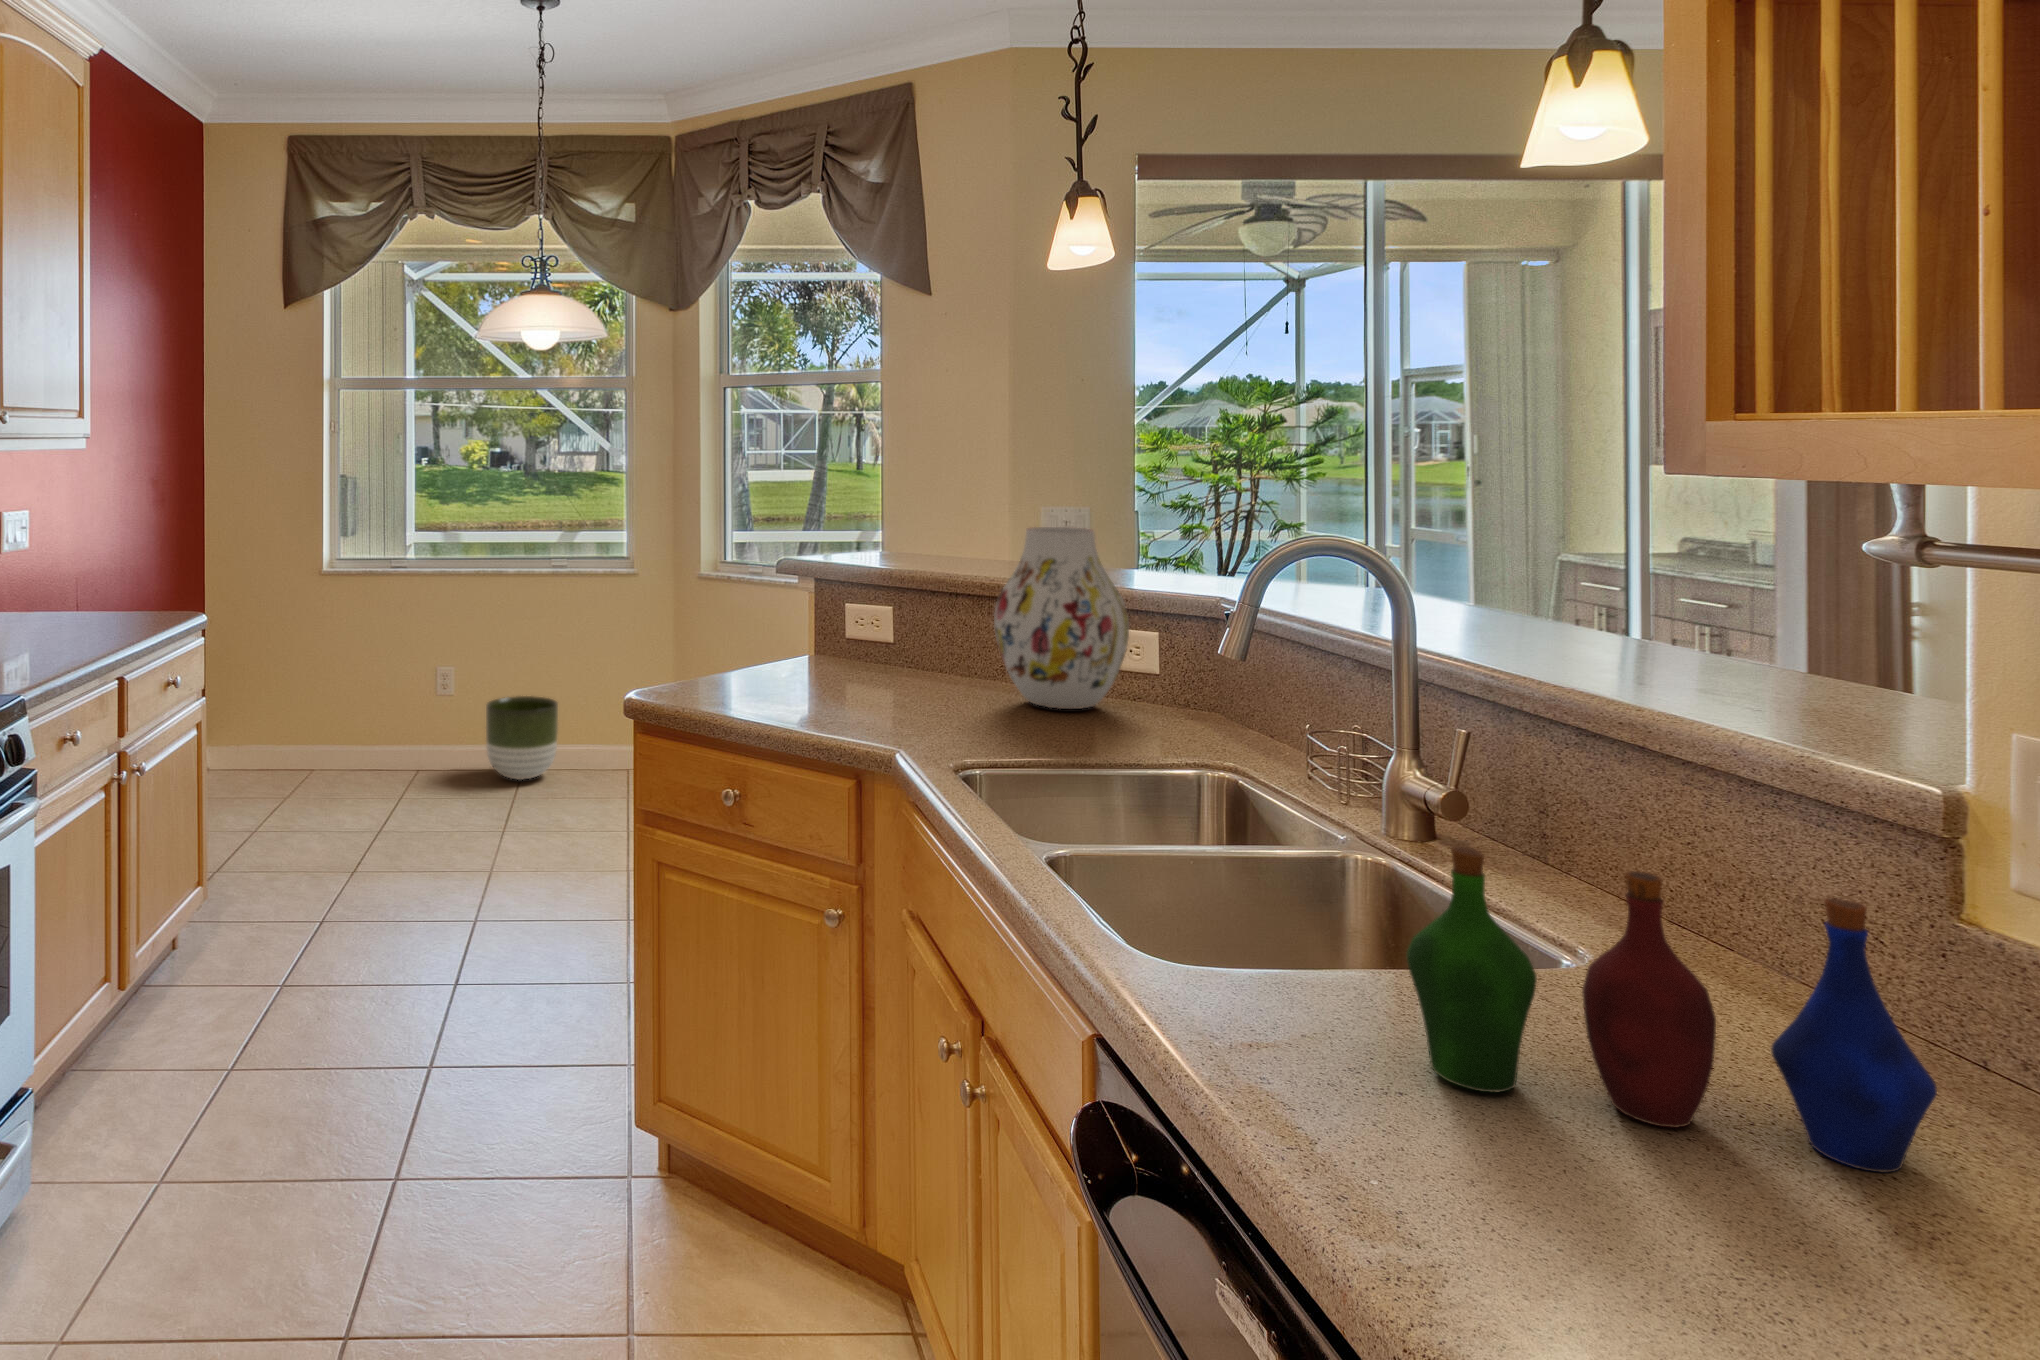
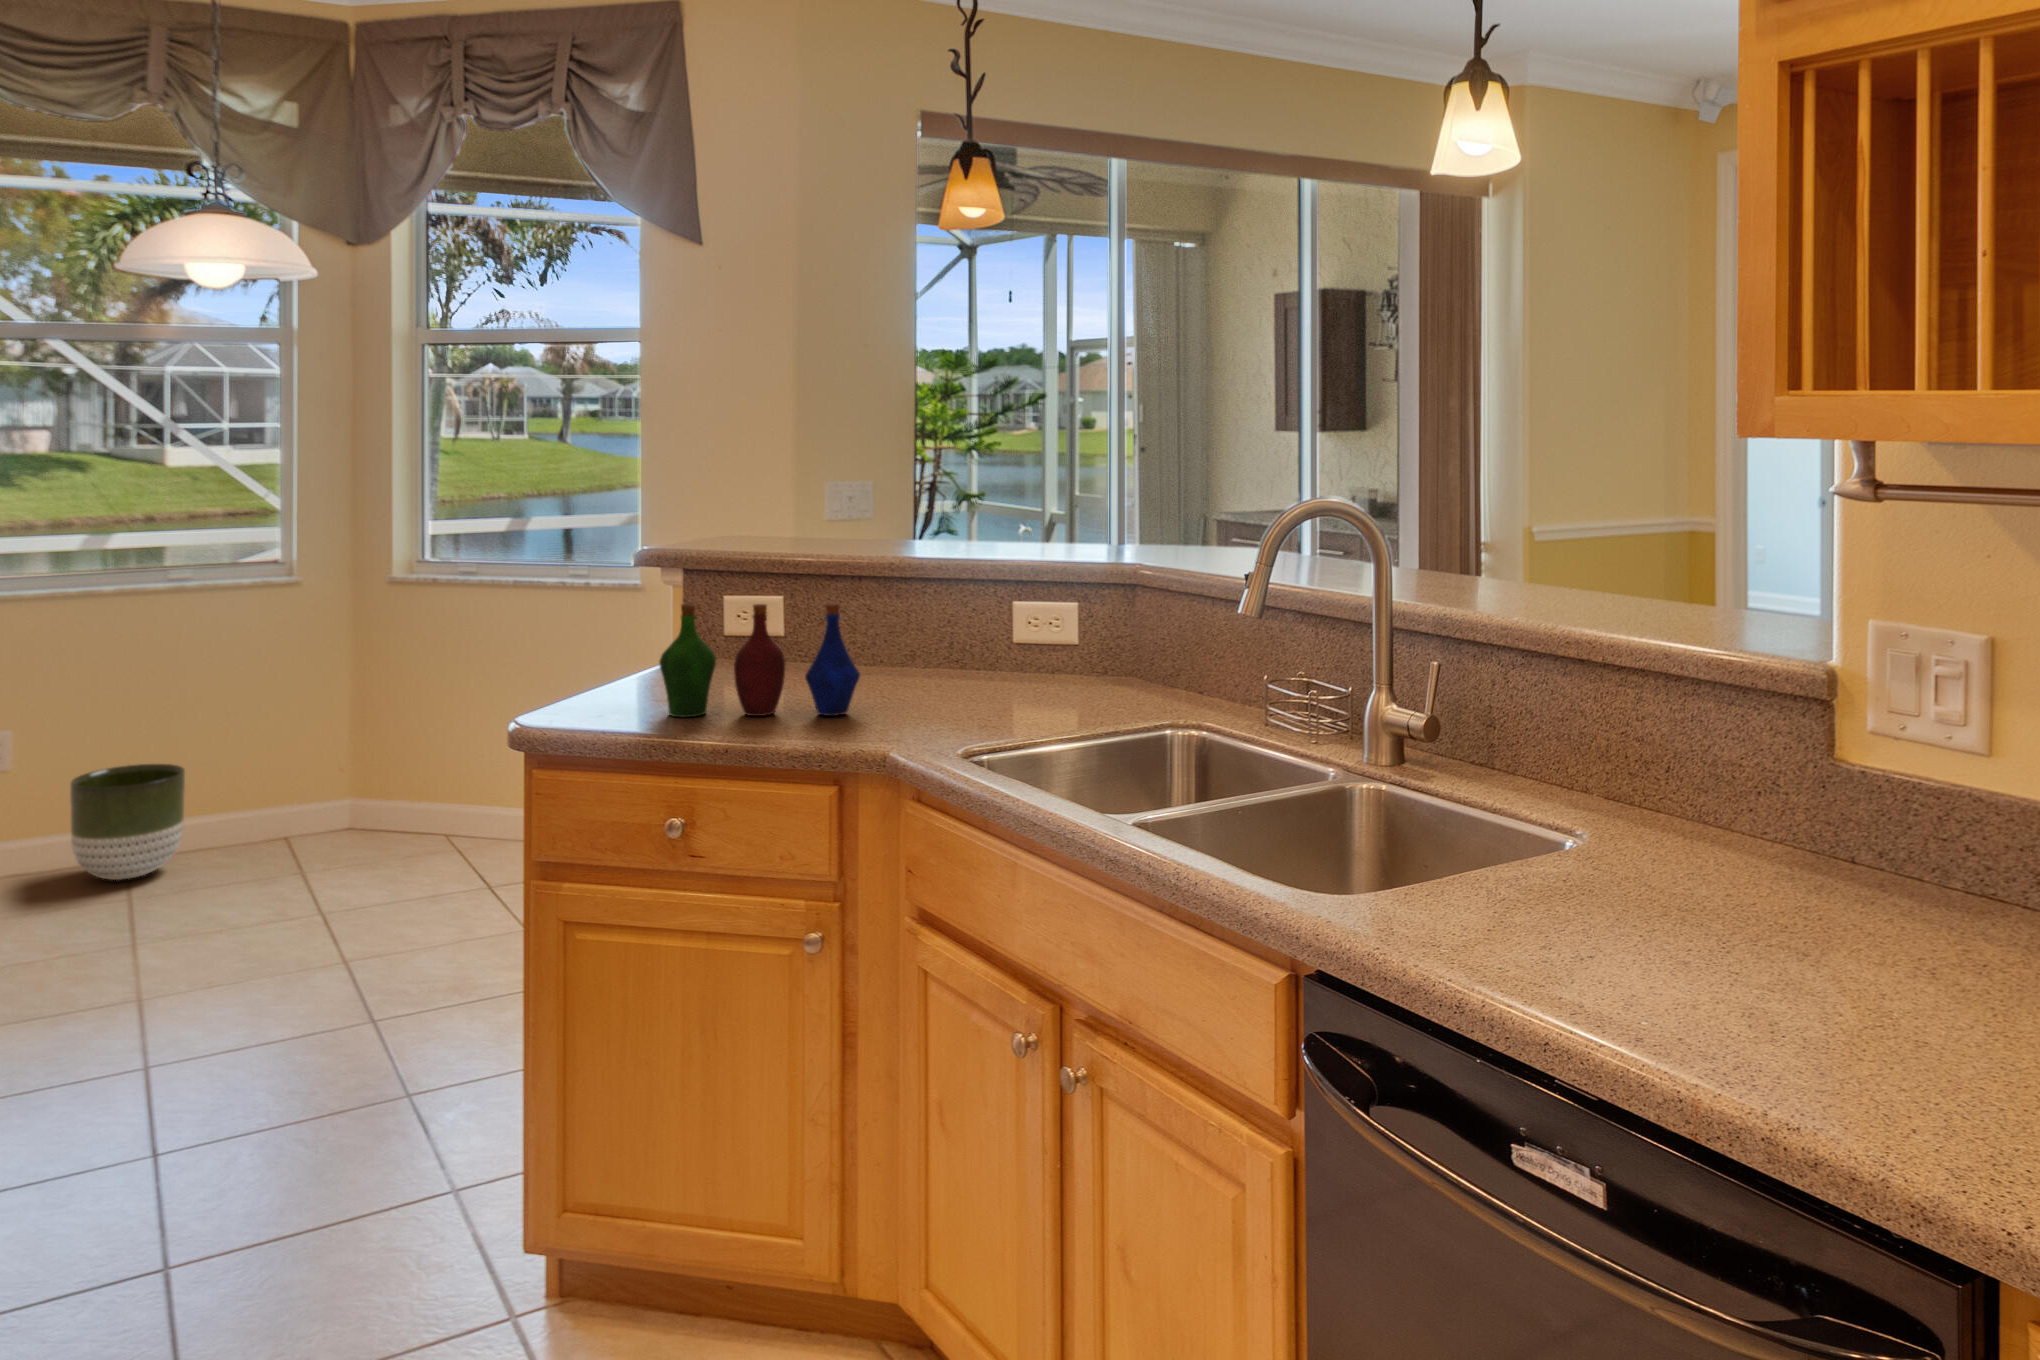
vase: present [994,527,1129,709] -> none [927,502,1062,689]
bottle: present [1407,846,1937,1172] -> present [659,603,860,717]

